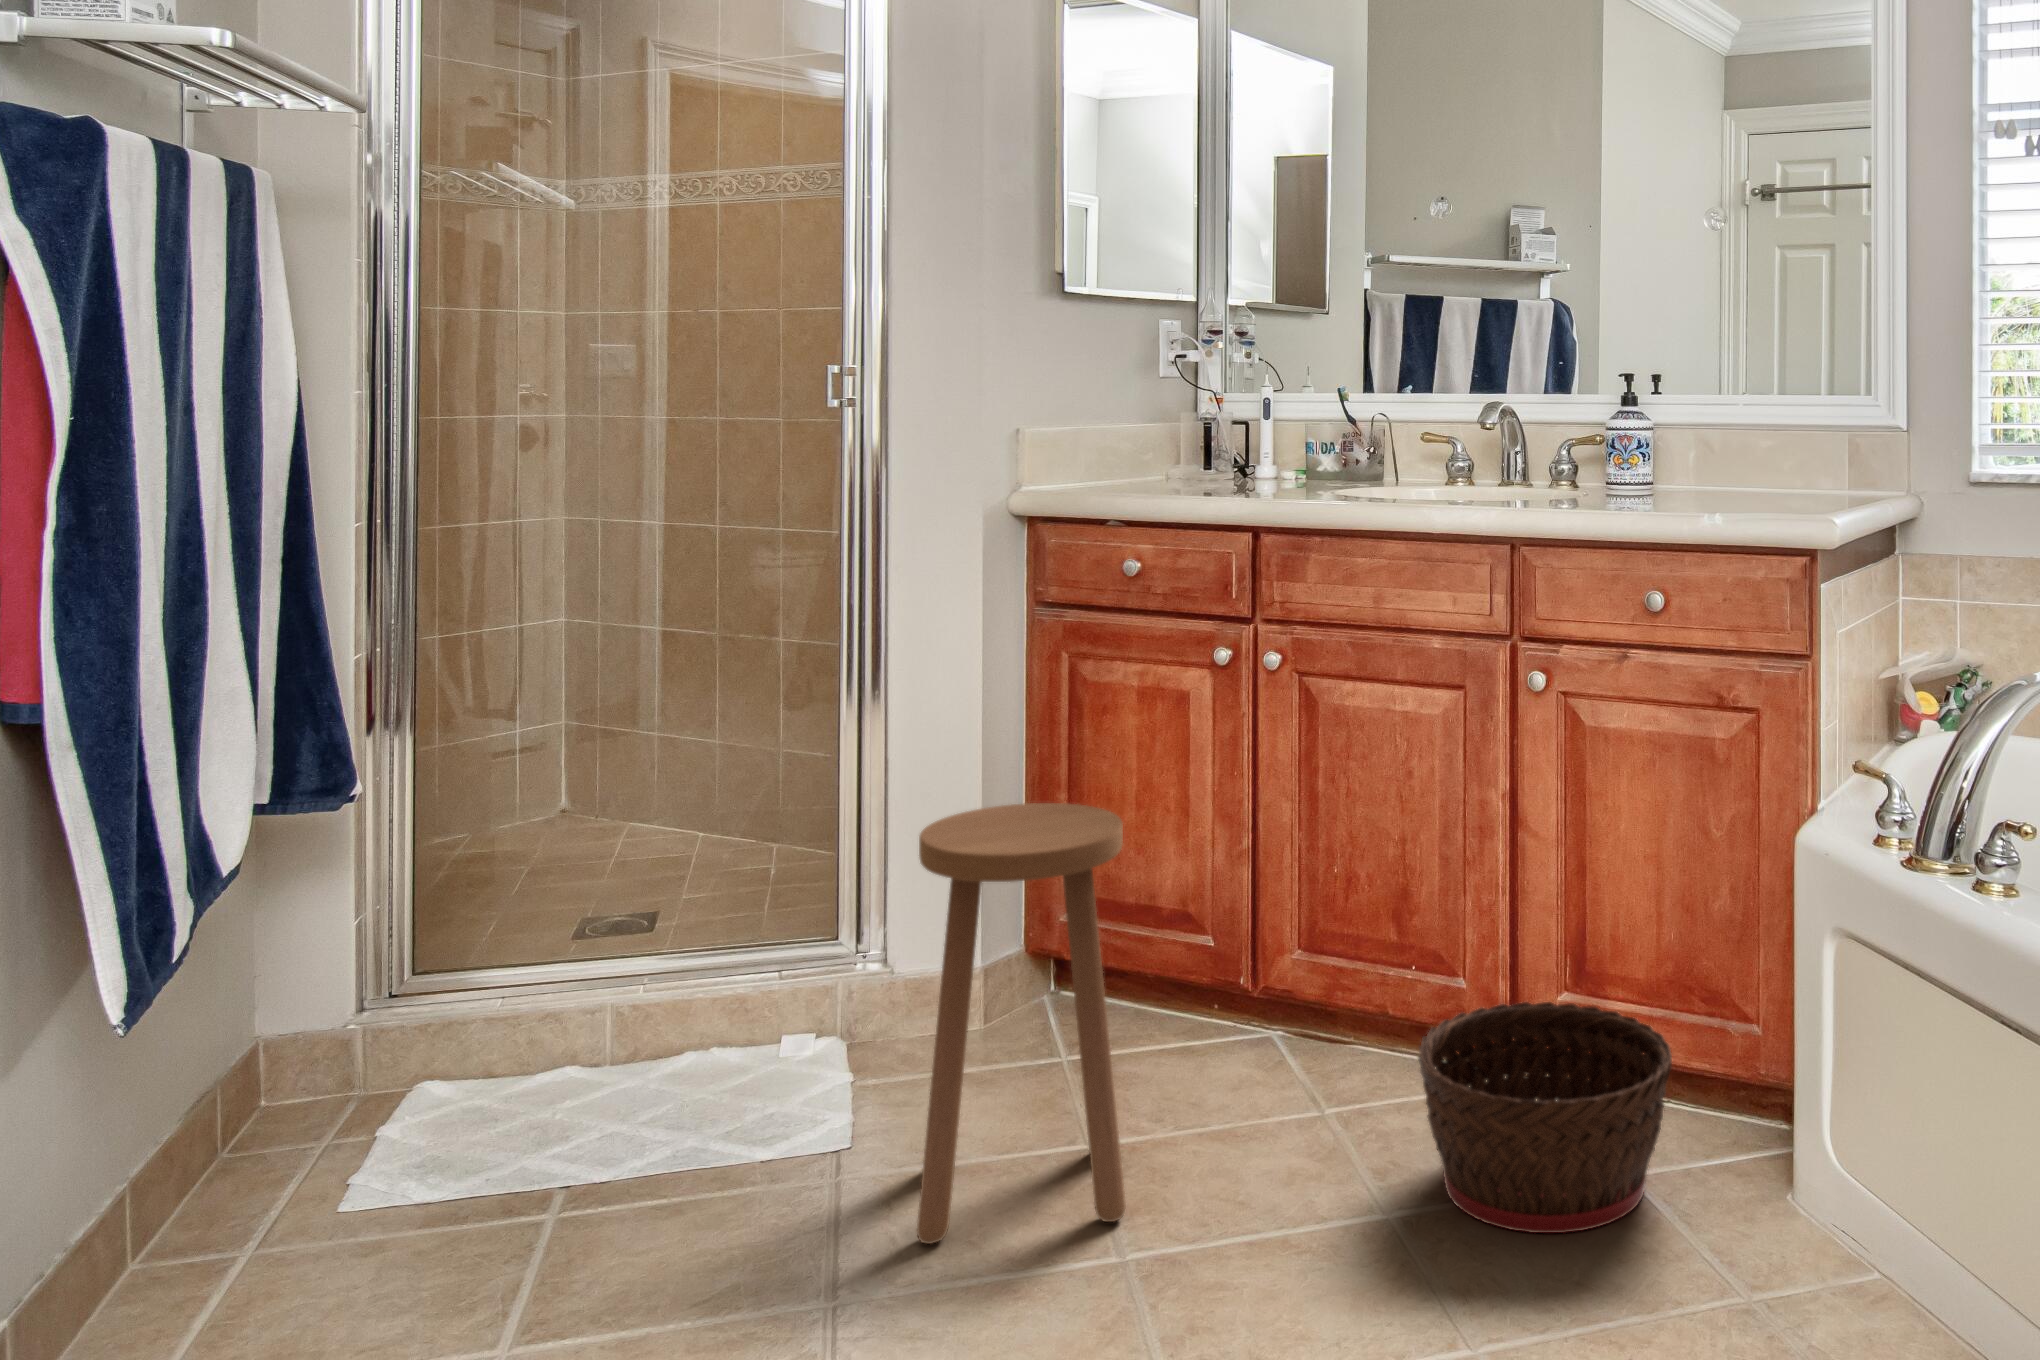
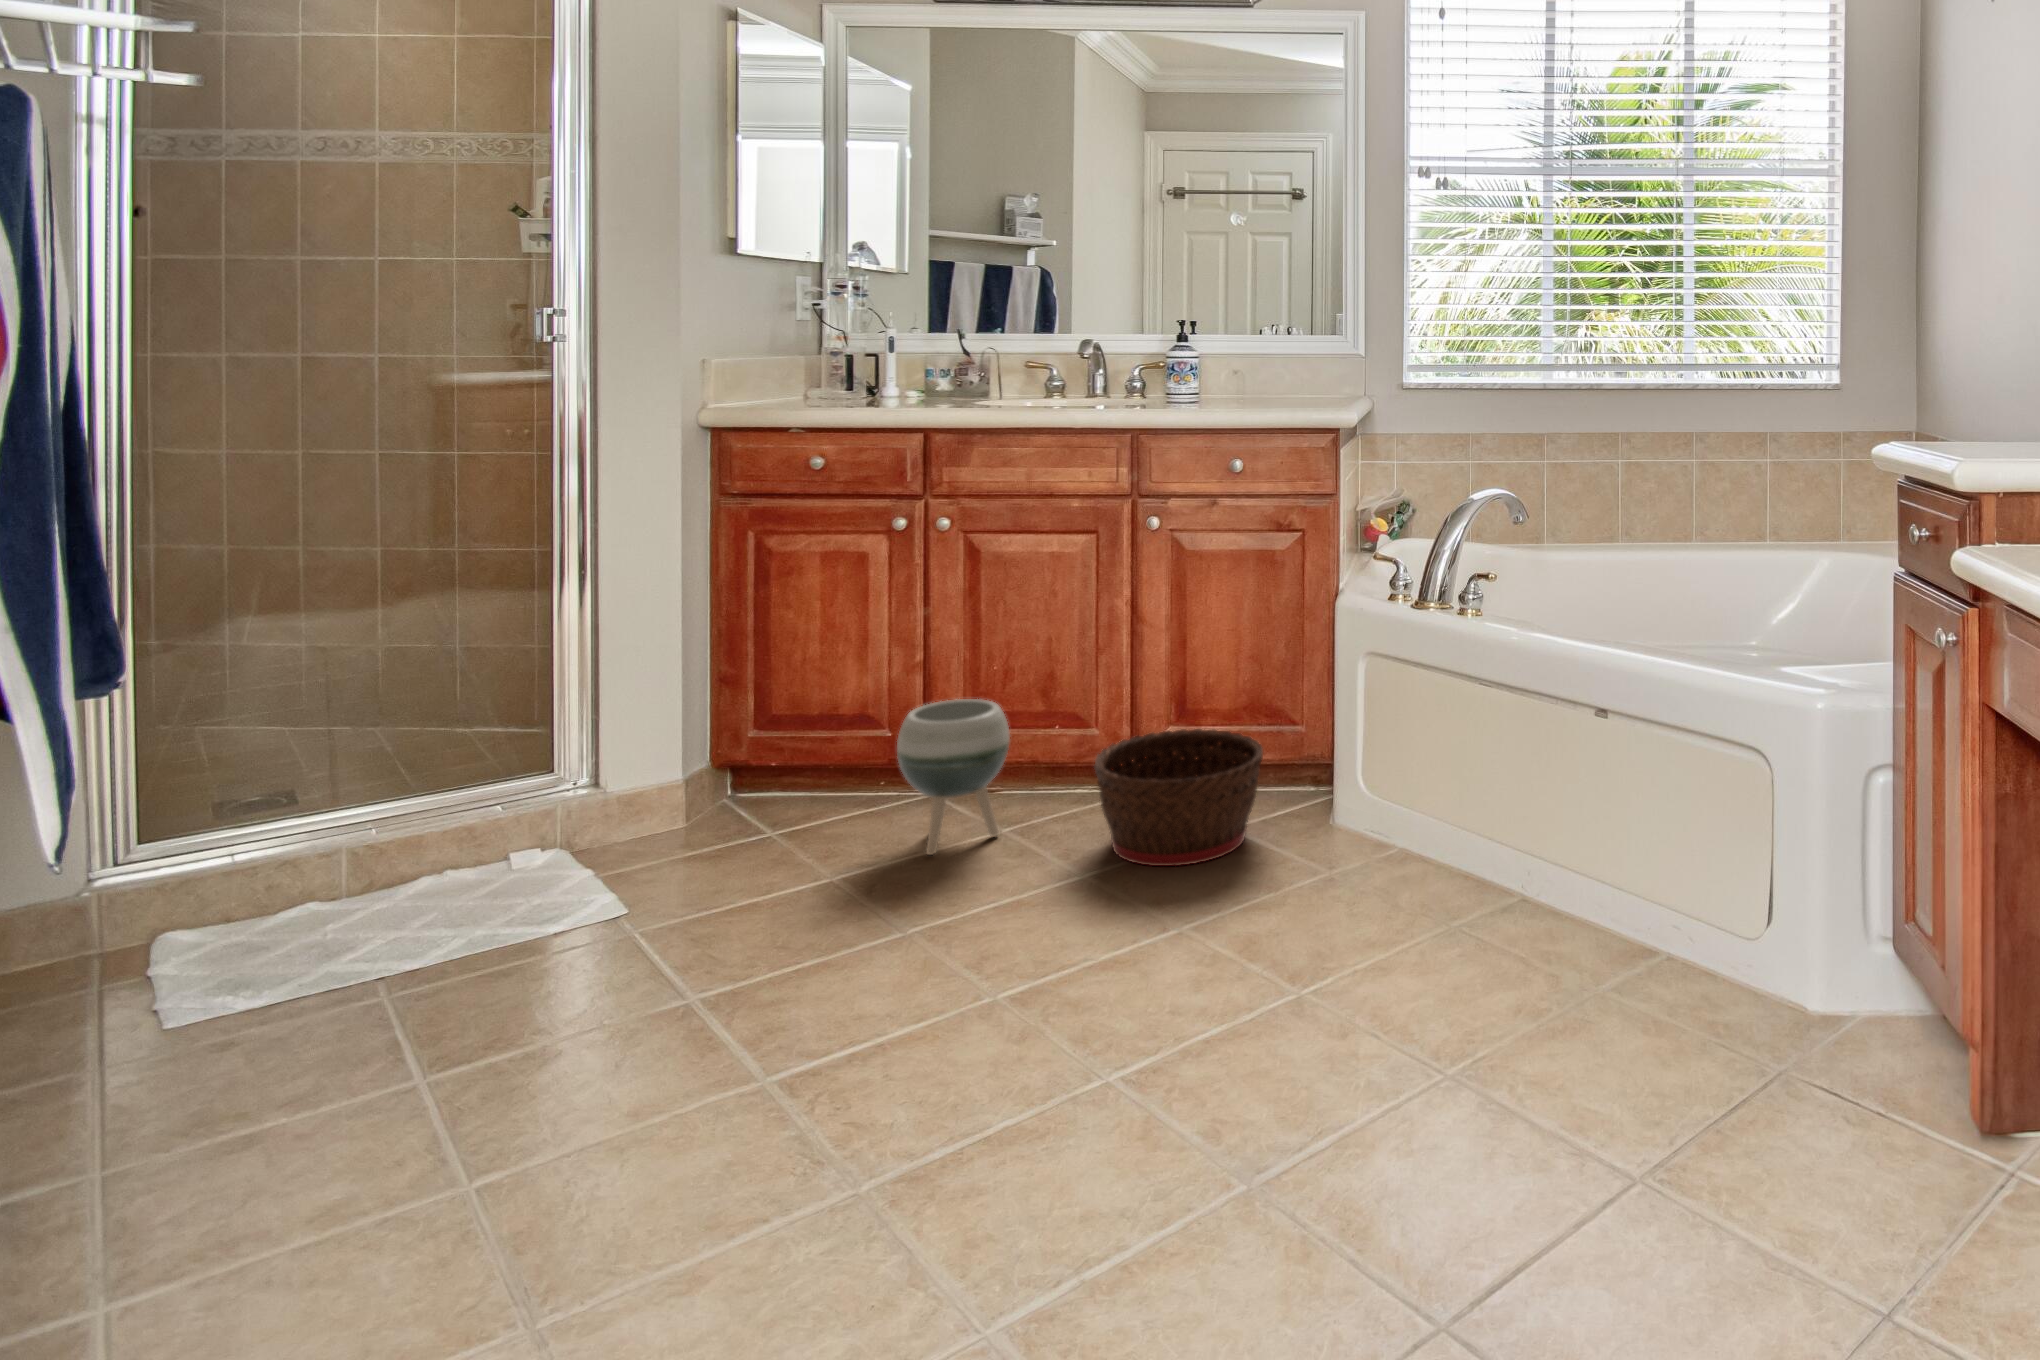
stool: present [917,803,1126,1244] -> none [709,628,895,951]
planter: none [1180,913,1327,1135] -> present [897,699,1010,855]

